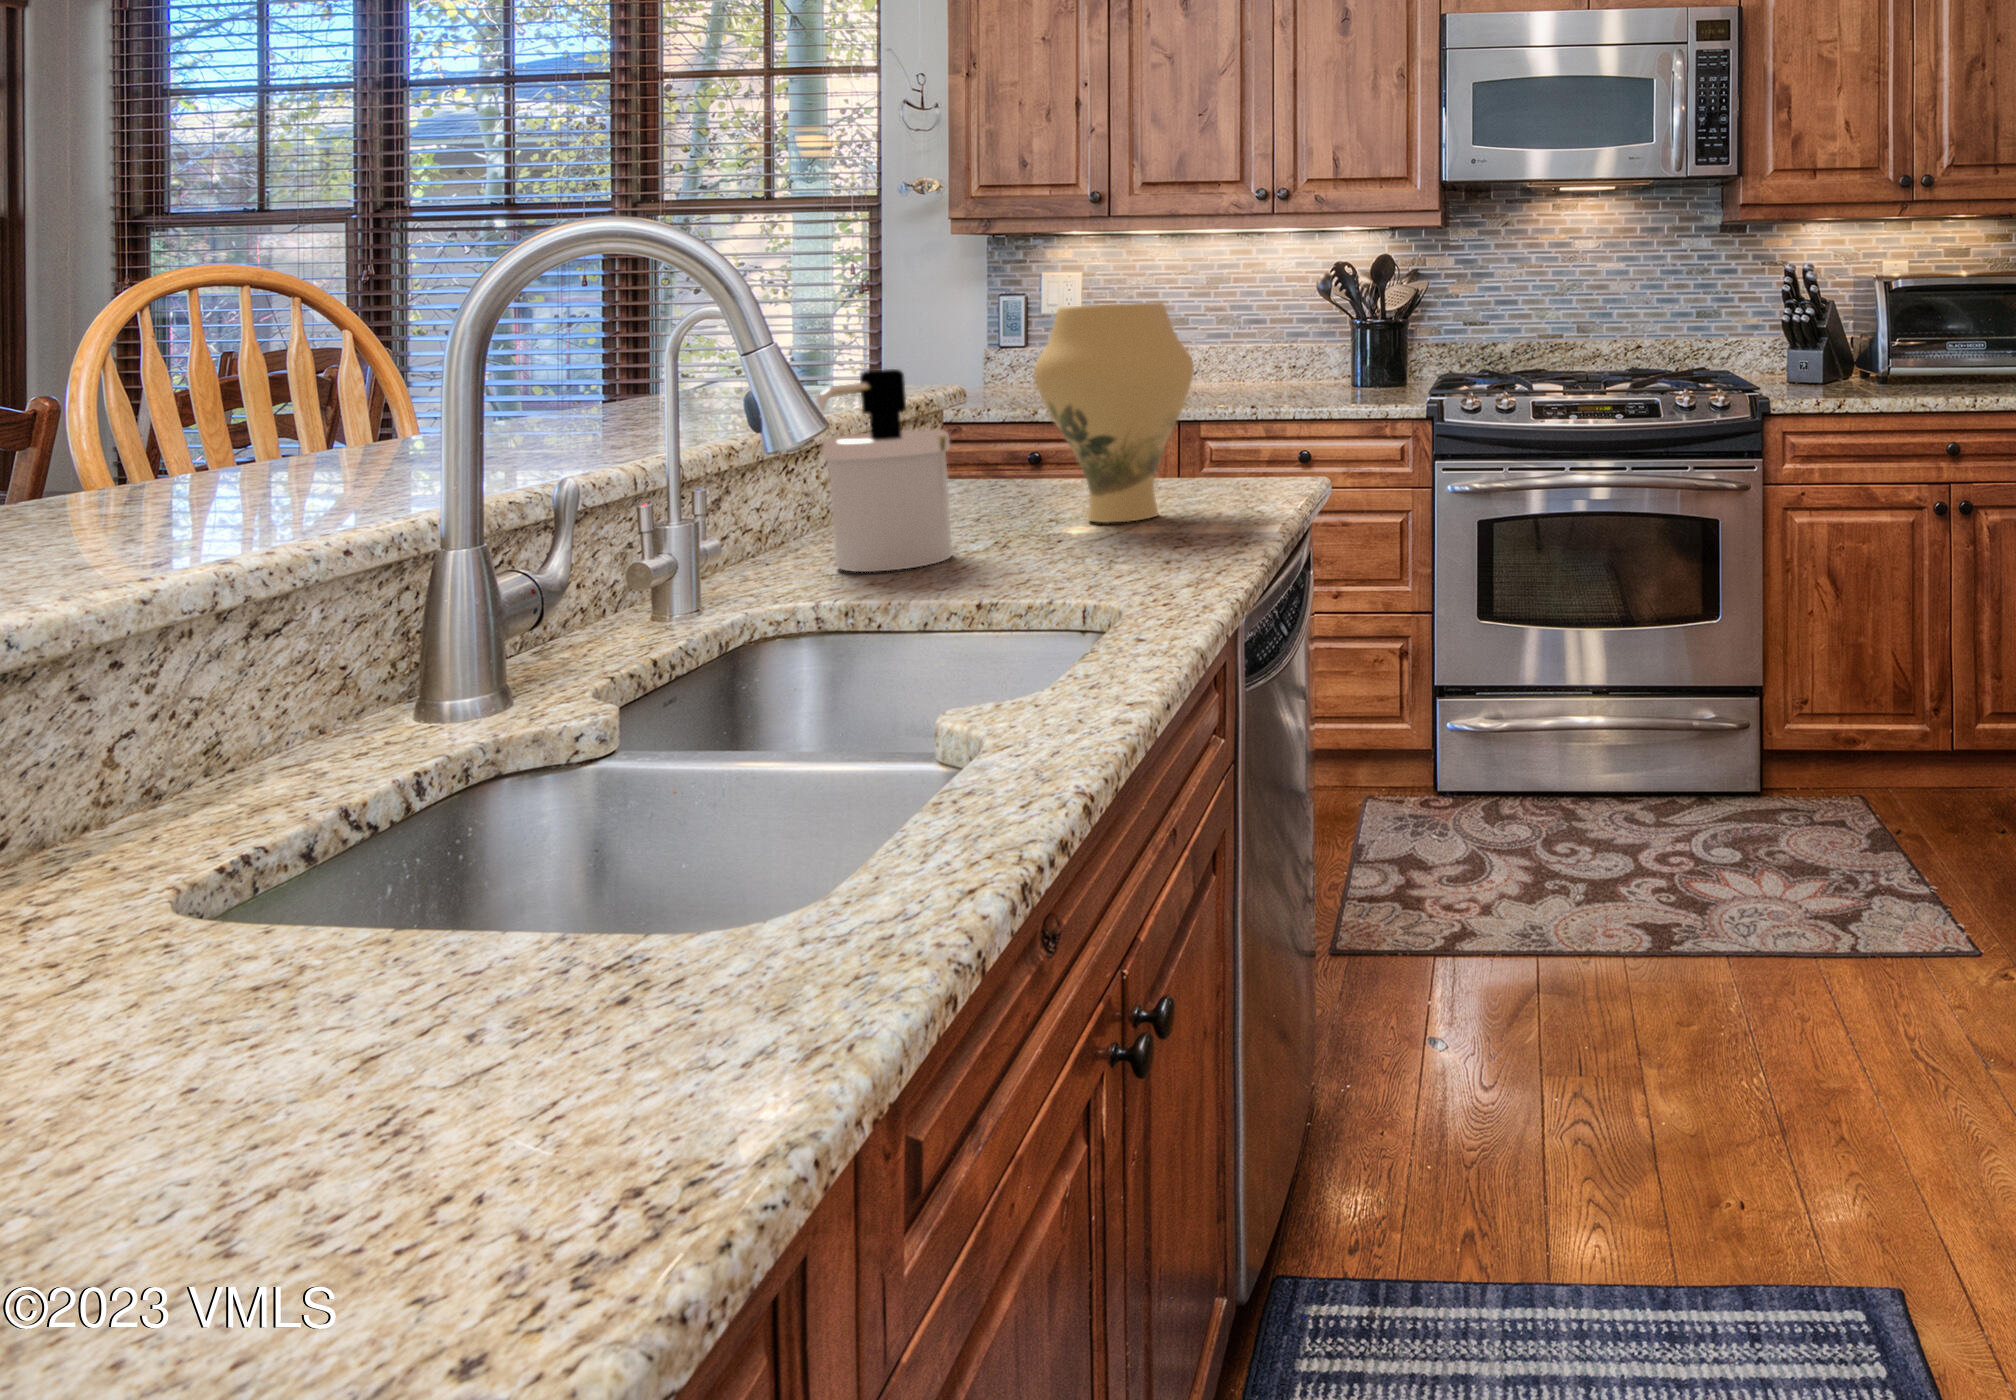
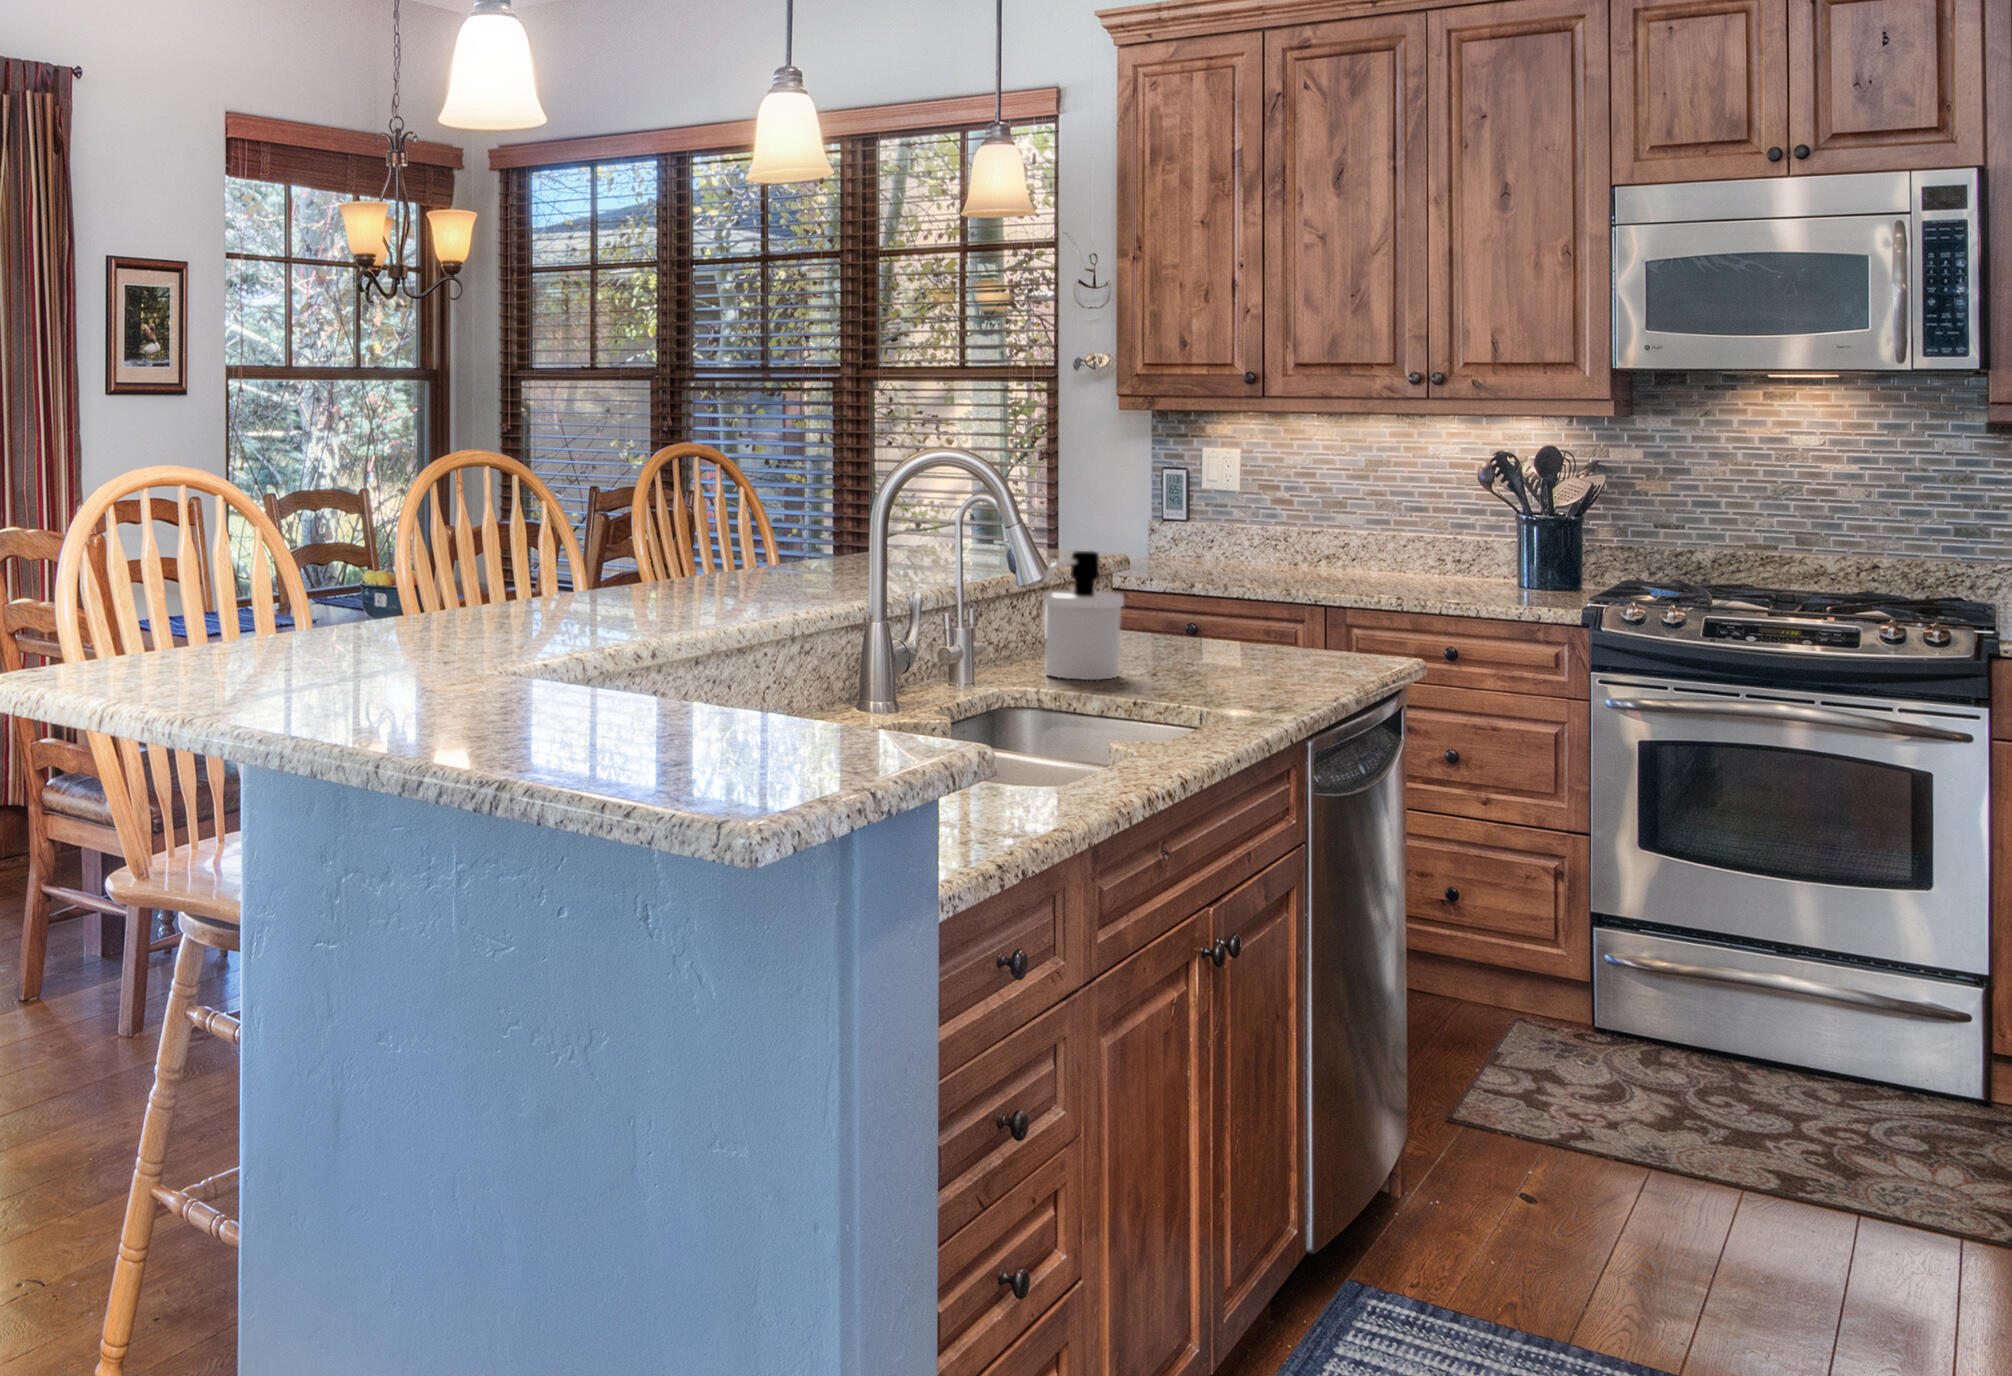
vase: present [1034,302,1194,523] -> none [1185,513,1304,669]

